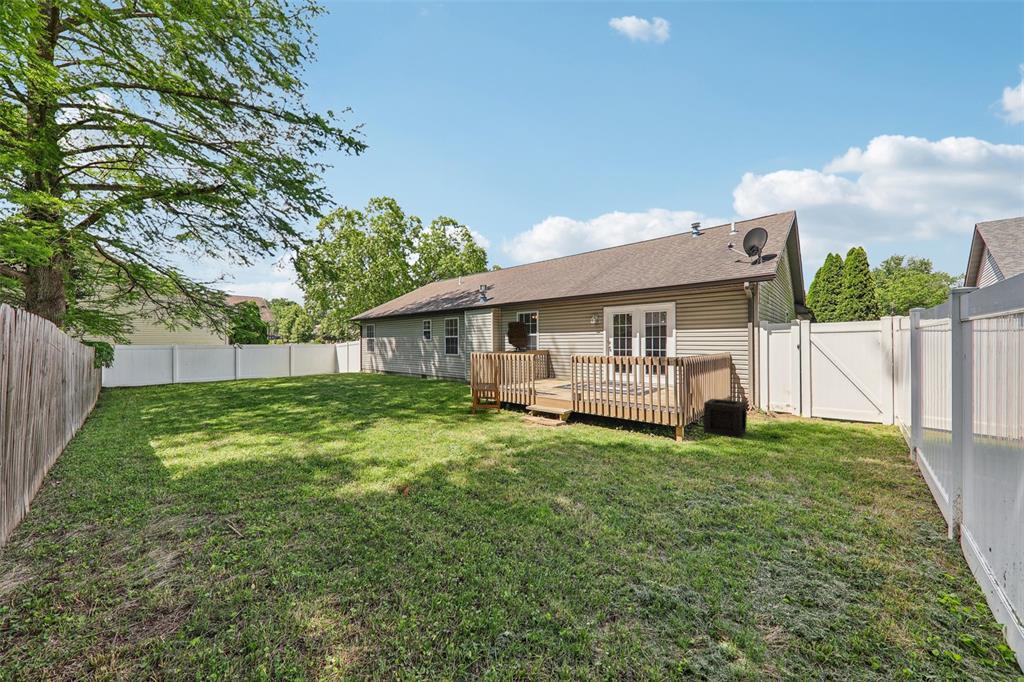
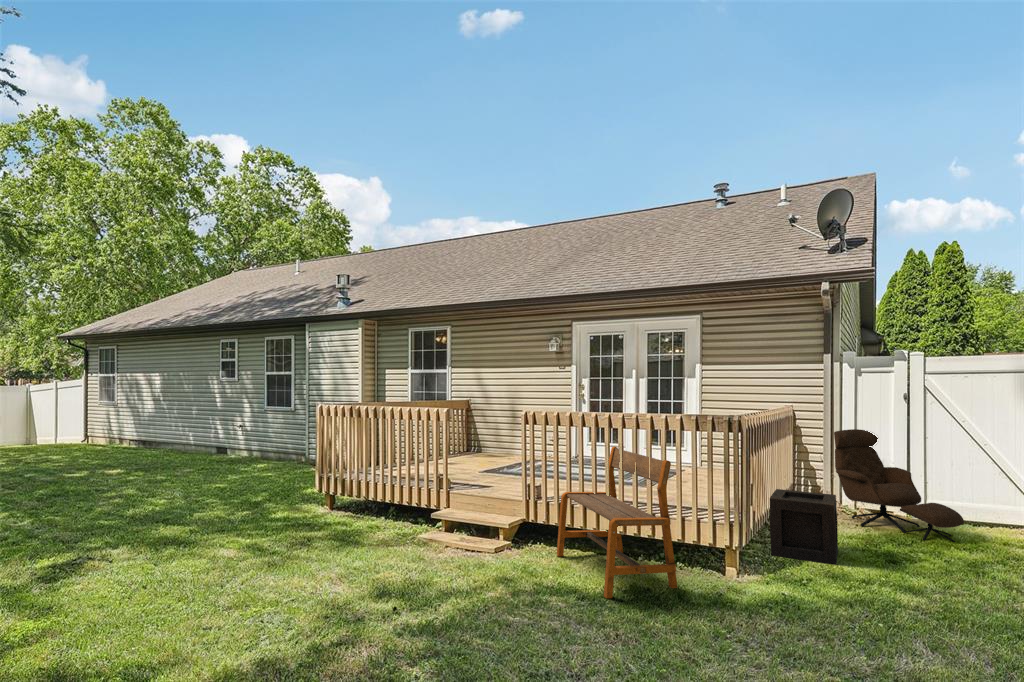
lounge chair: present [505,322,530,352] -> present [834,429,964,542]
bench: present [472,366,500,414] -> present [557,447,677,599]

